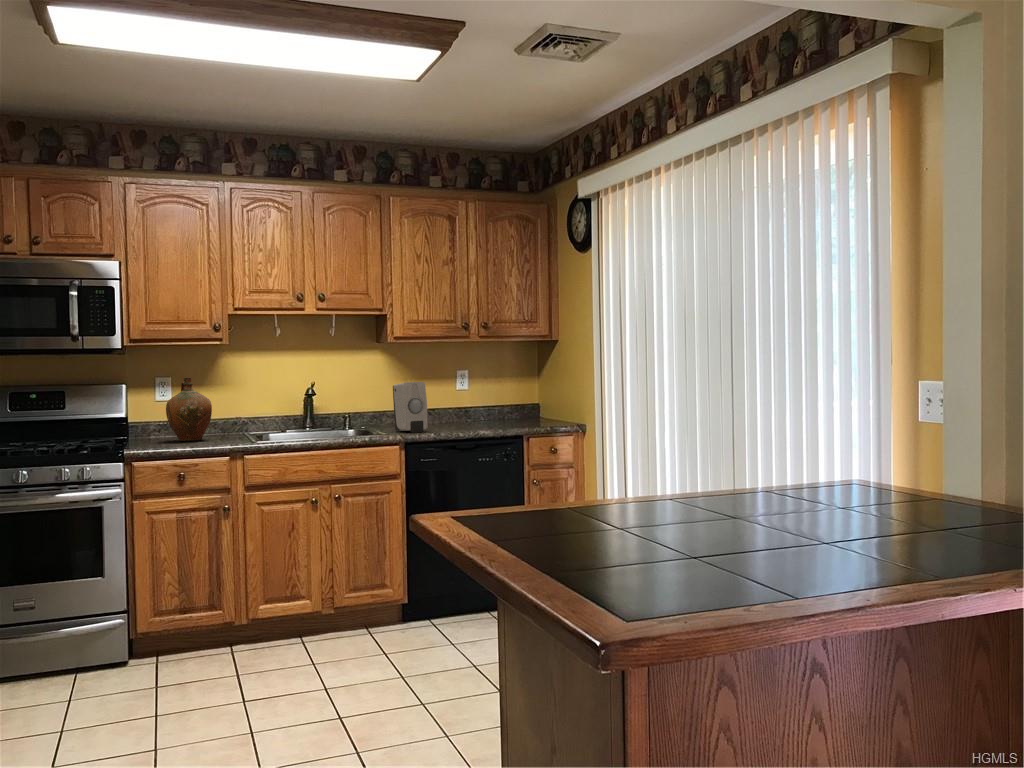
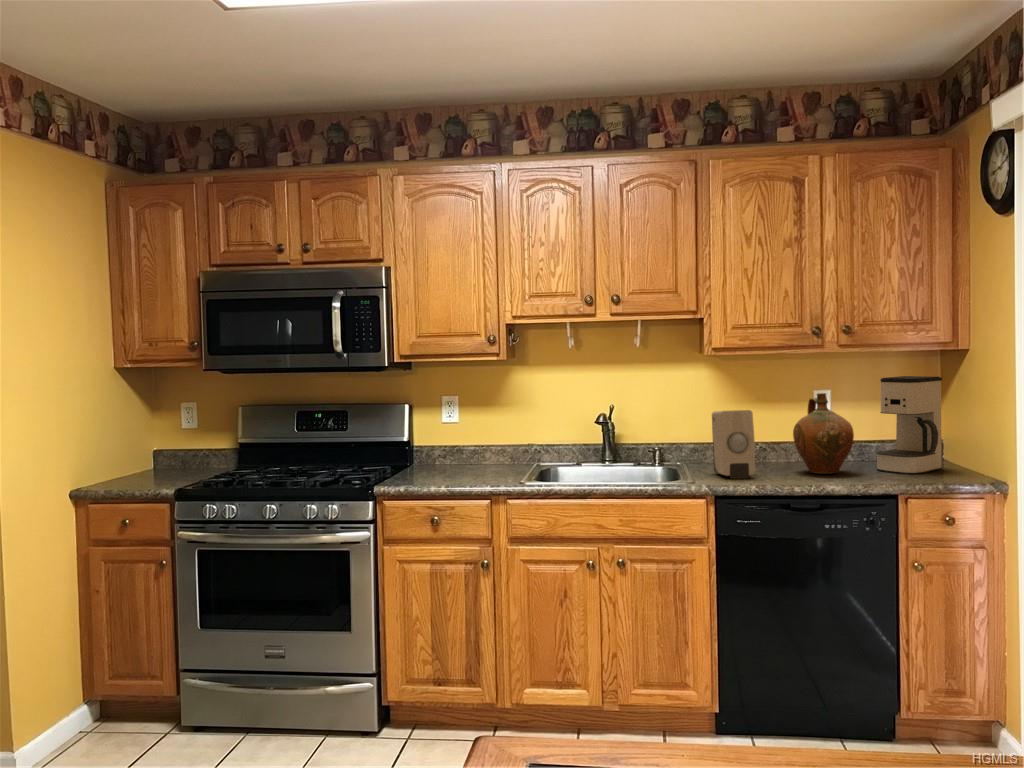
coffee maker: none [503,359,543,425] -> present [877,376,942,474]
ceramic jug: present [166,377,212,441] -> present [793,393,854,474]

